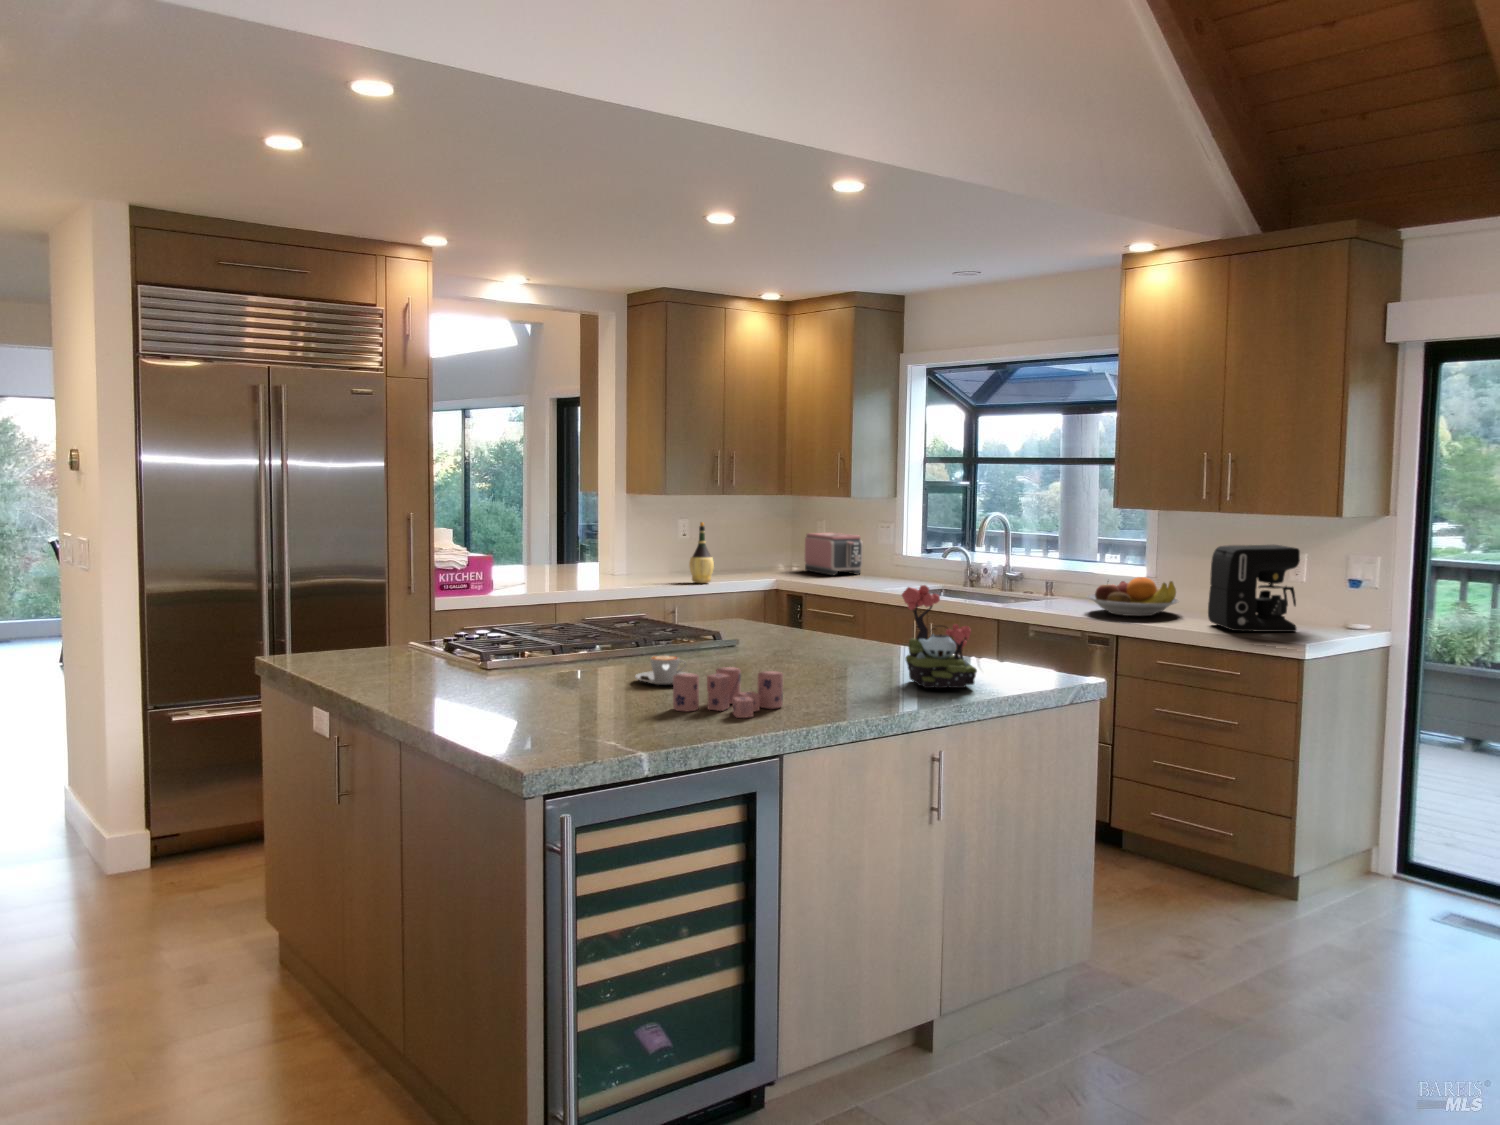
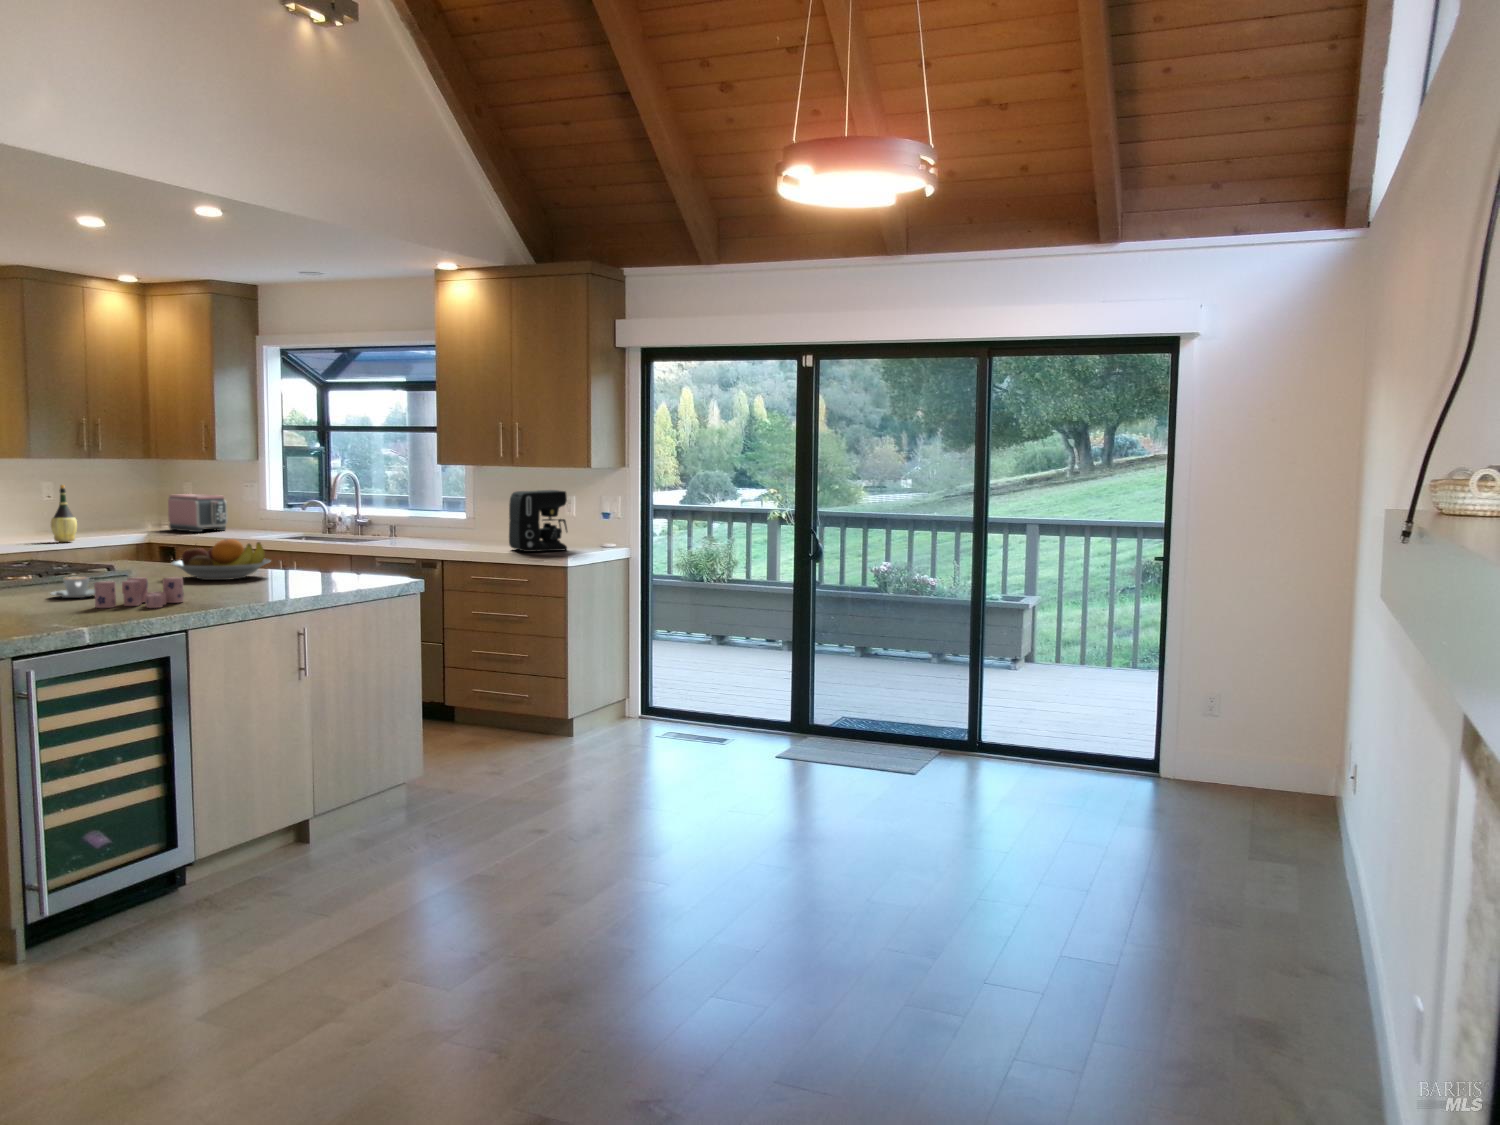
fruit bowl: present [1087,577,1179,616] -> present [171,539,270,580]
plant: present [902,585,977,688] -> none [270,516,329,587]

